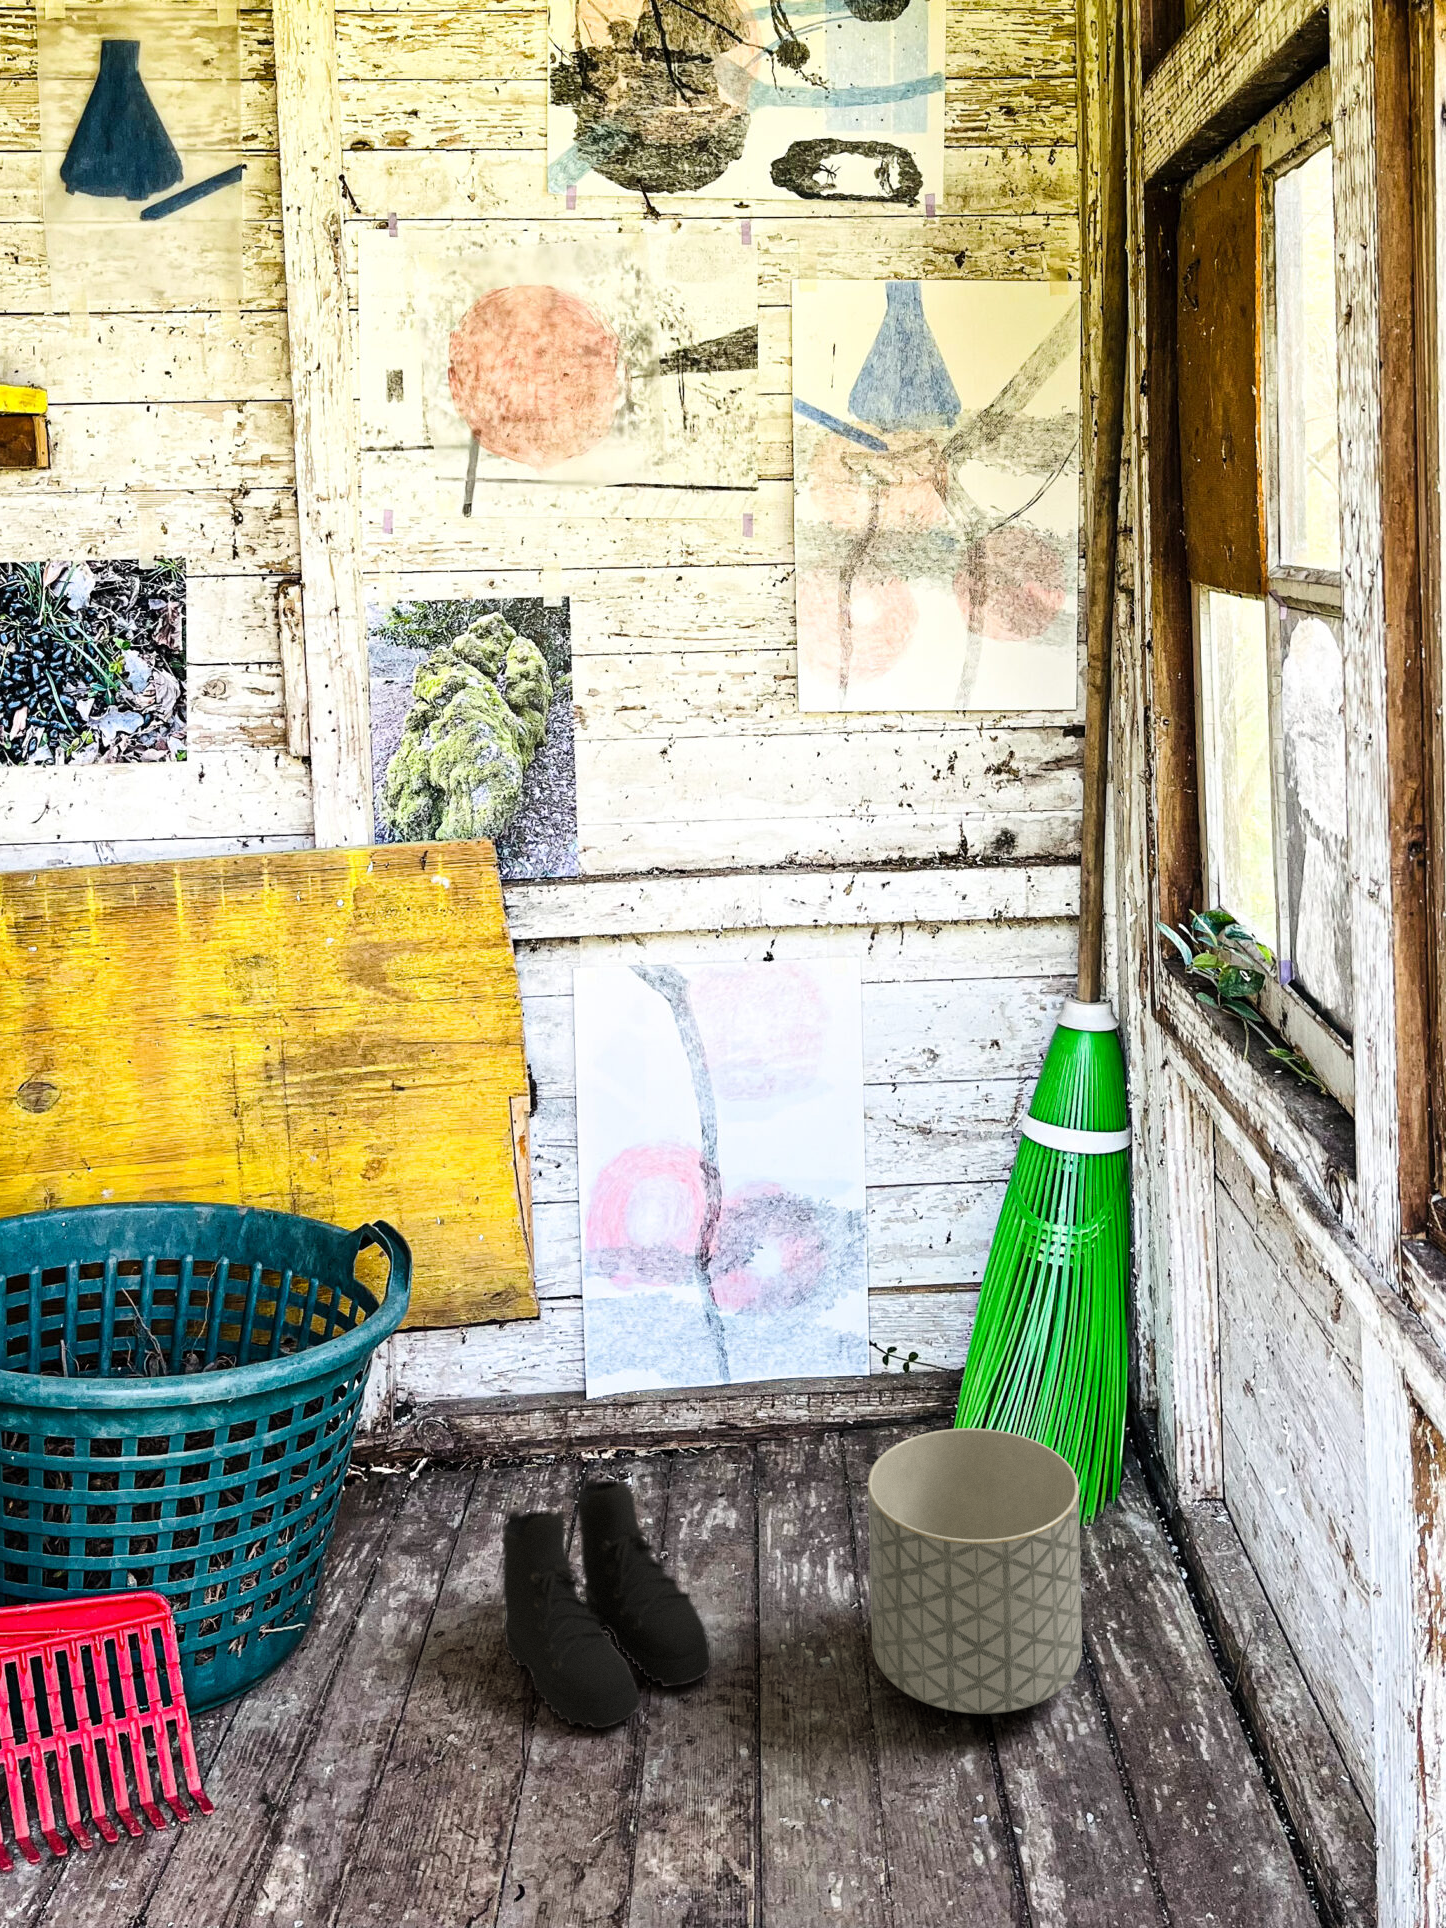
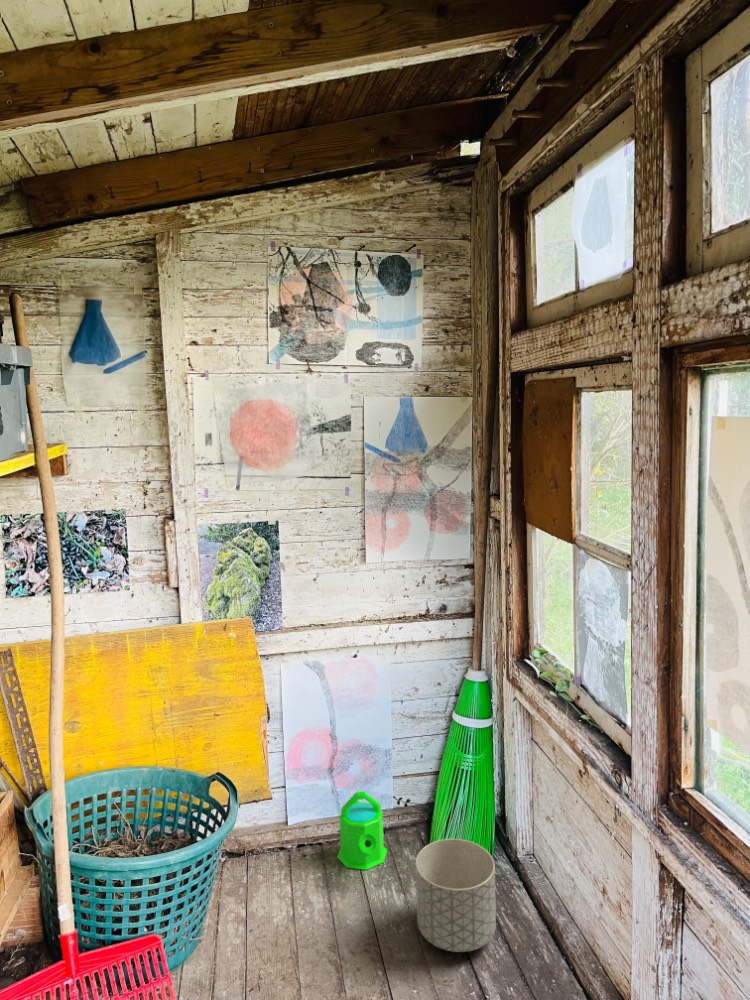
watering can: none [700,1311,835,1515] -> present [337,791,387,870]
boots: present [502,1478,711,1728] -> none [273,866,357,970]

